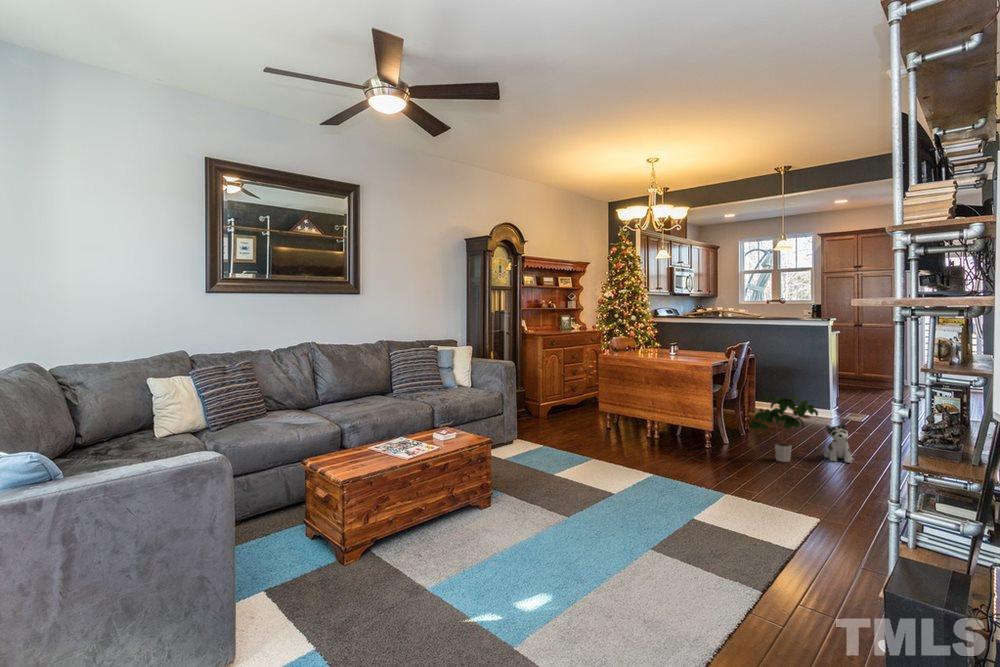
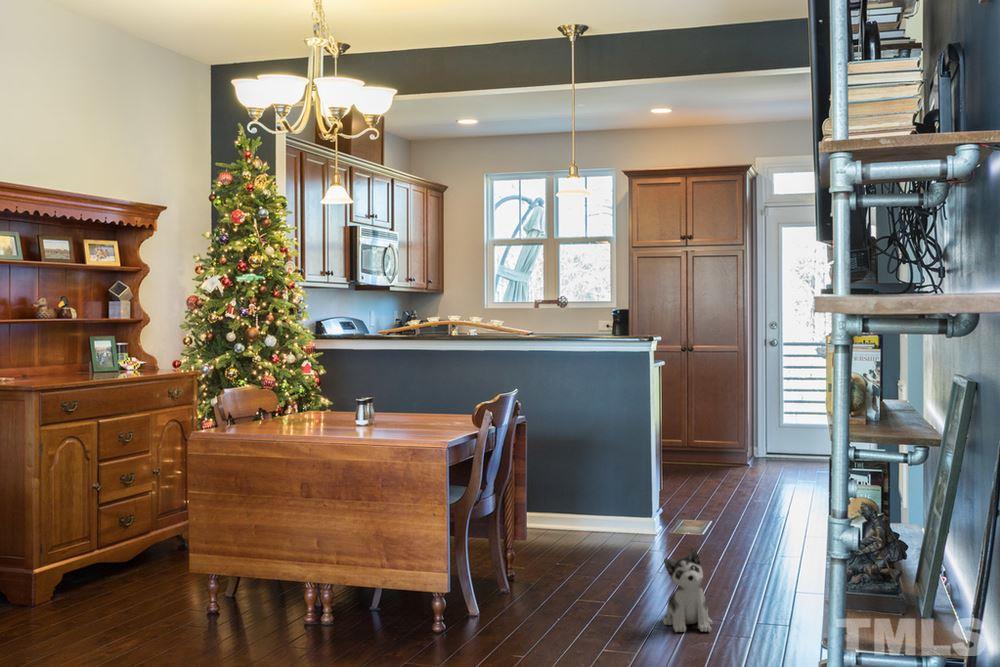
potted plant: present [749,396,818,462] -> none [523,504,652,649]

